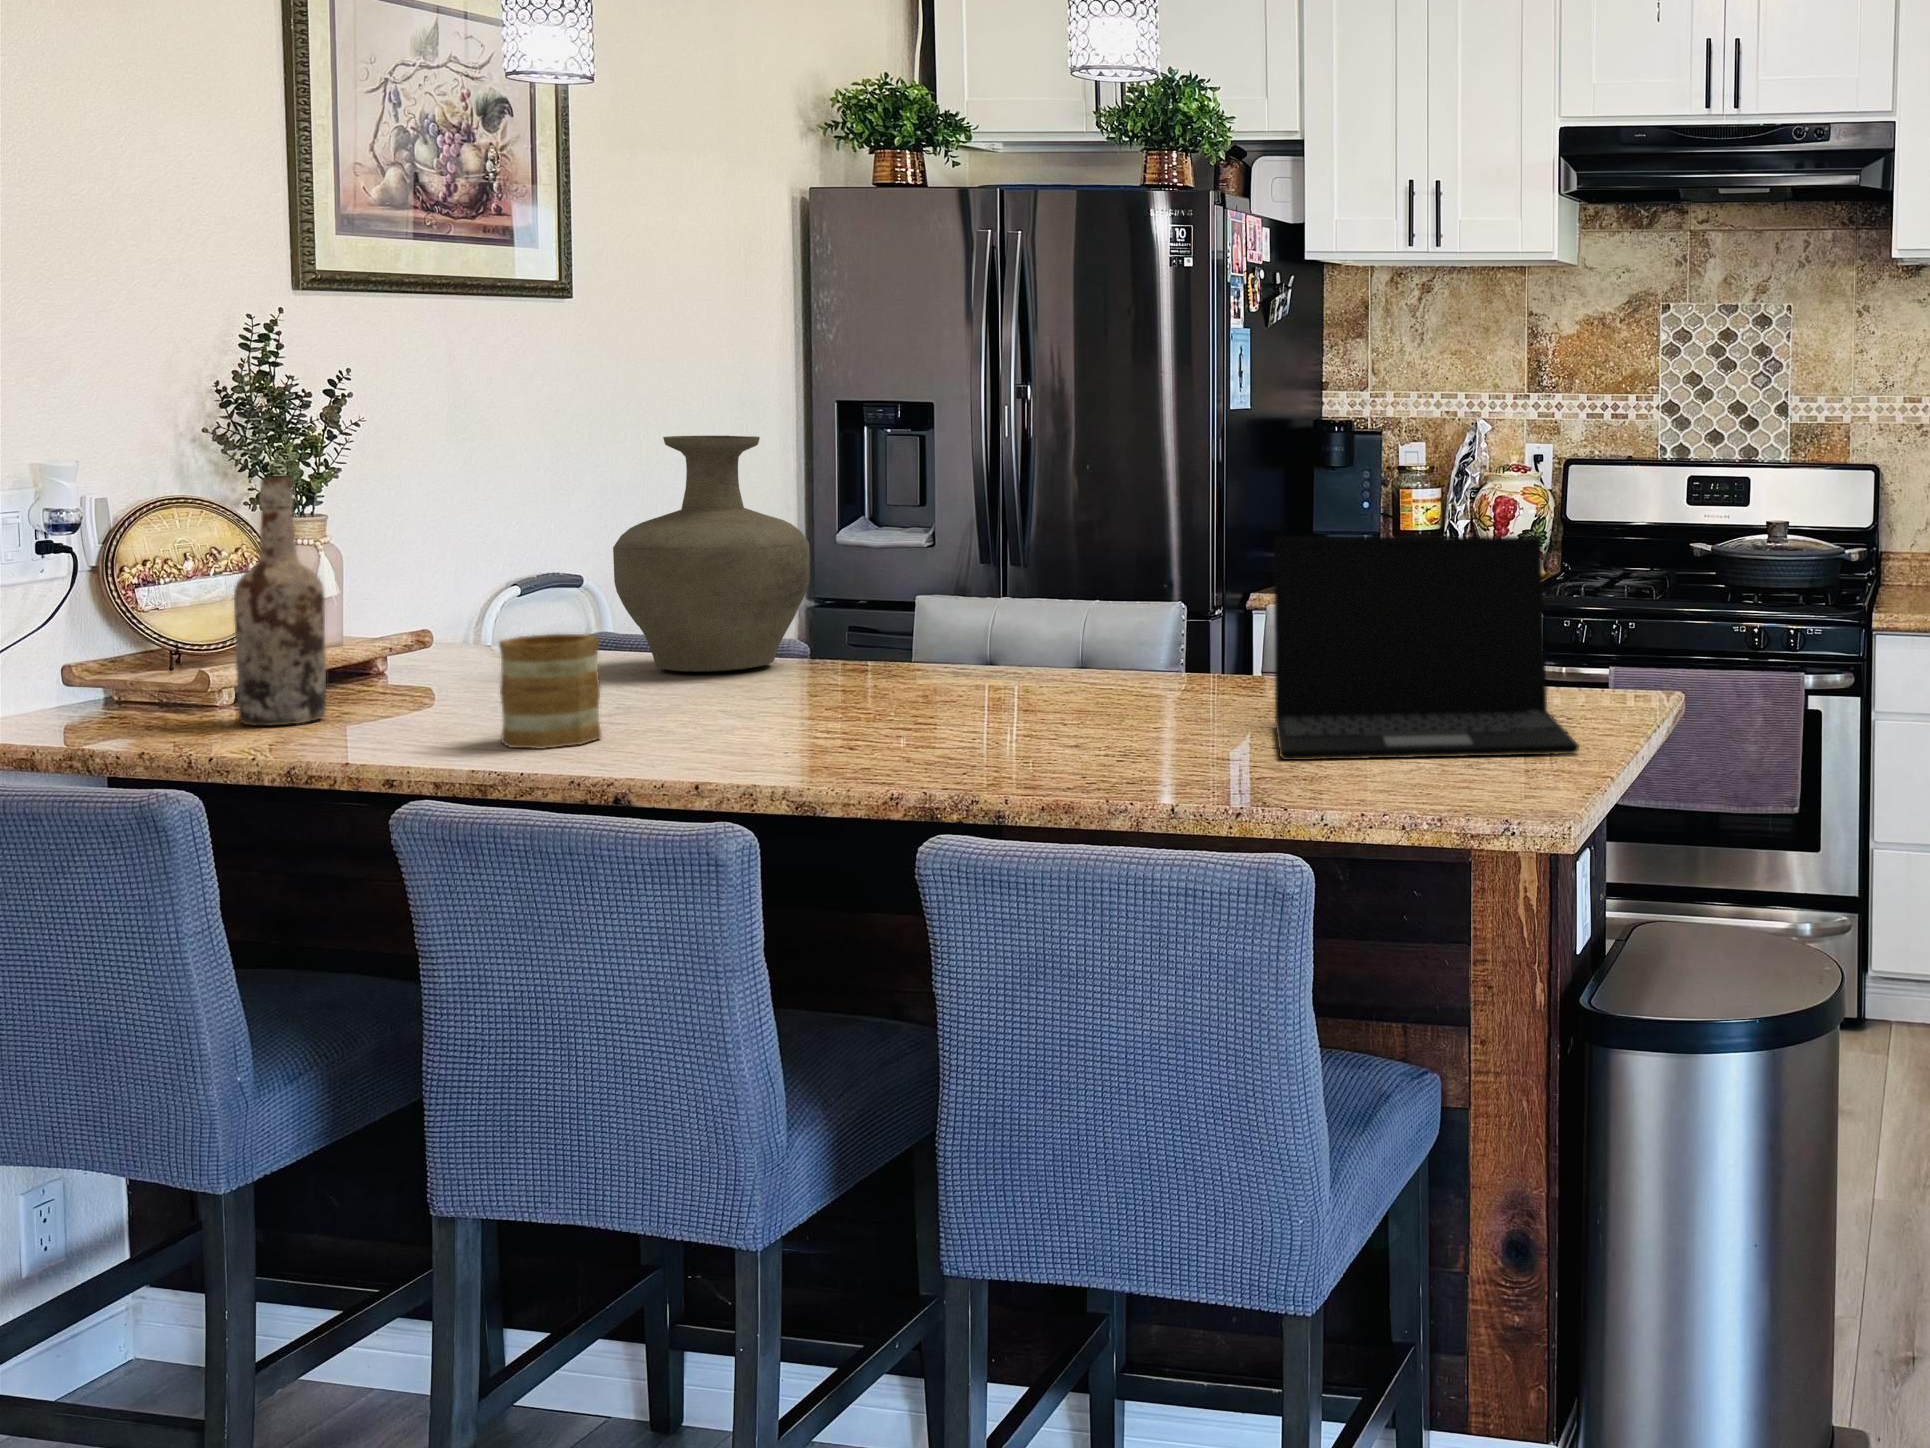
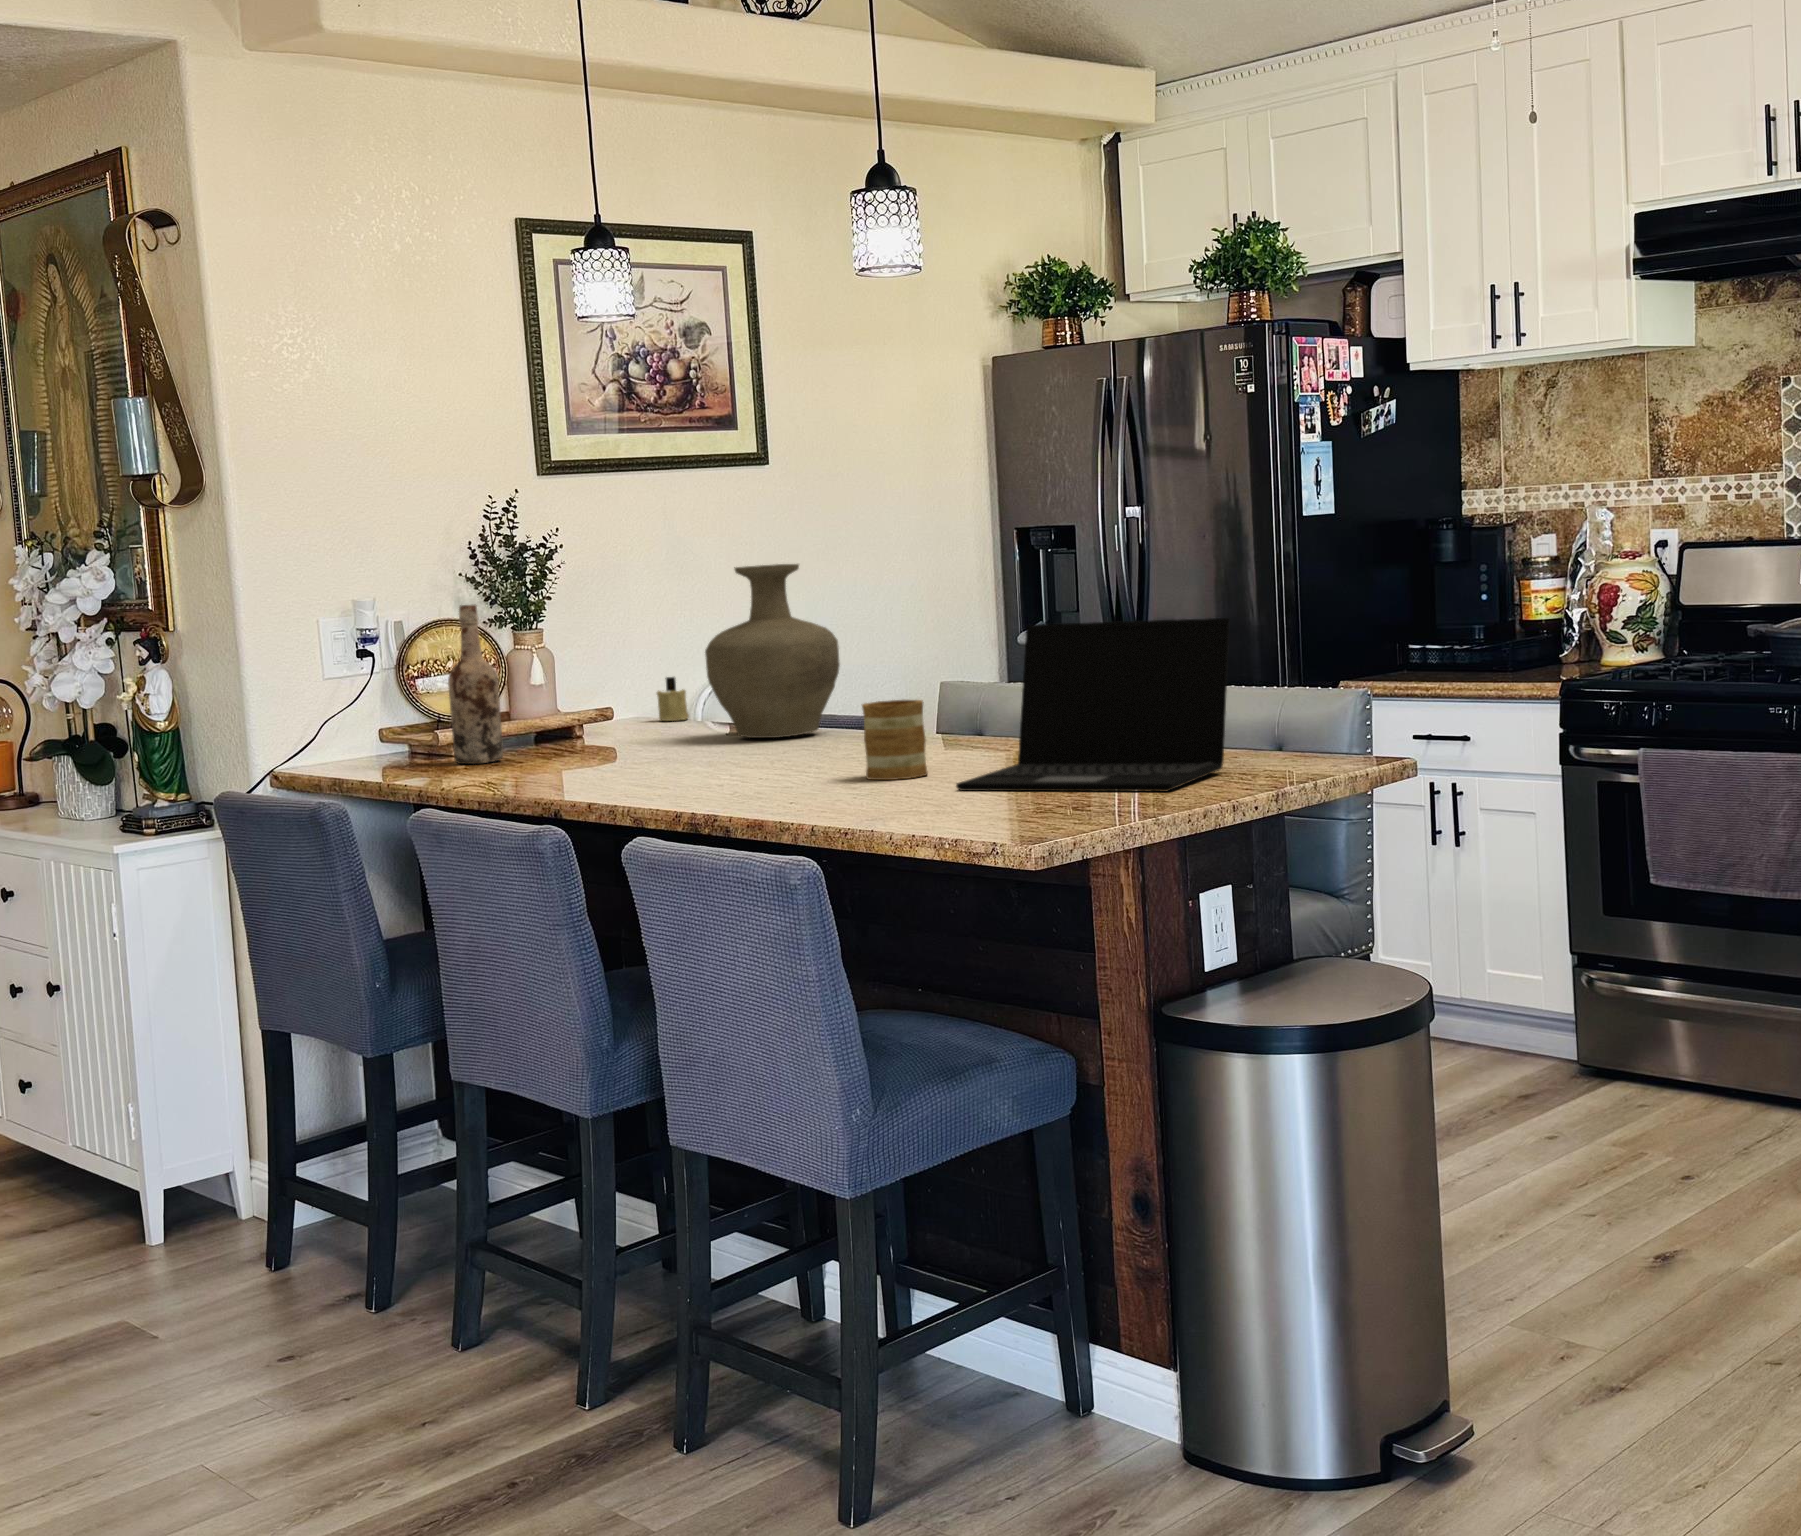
candle: none [426,579,475,642] -> present [657,677,689,721]
mug: present [499,634,601,749] -> present [862,700,928,780]

